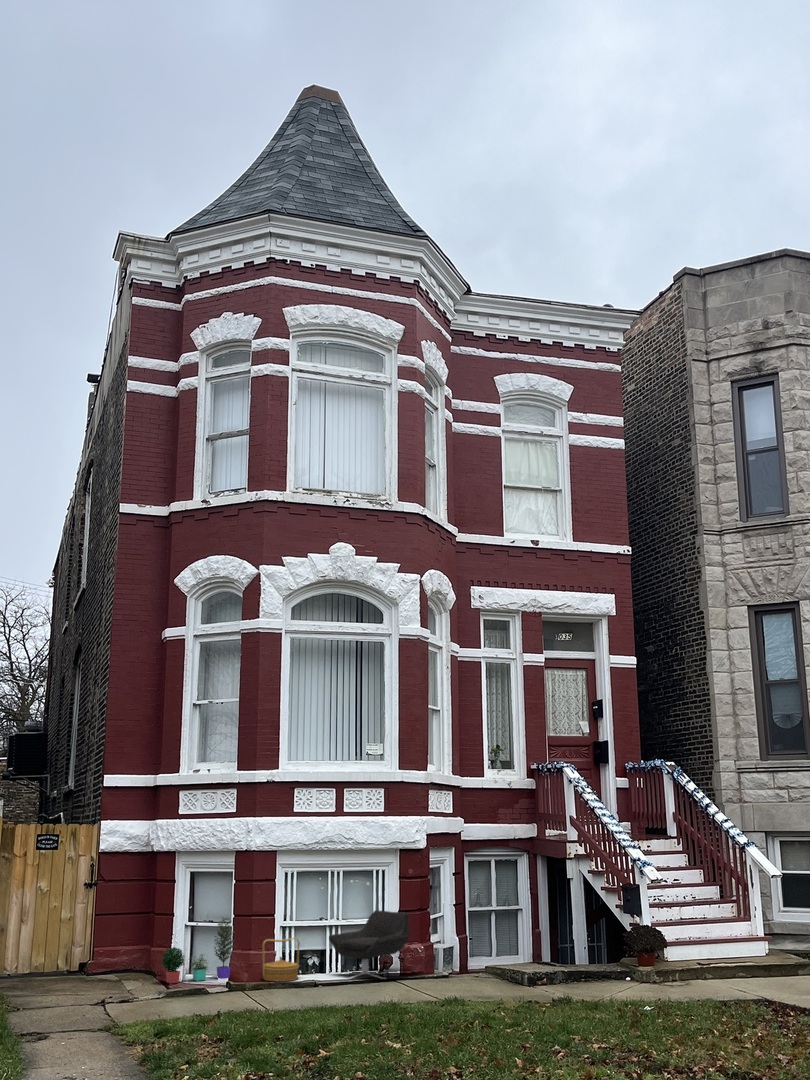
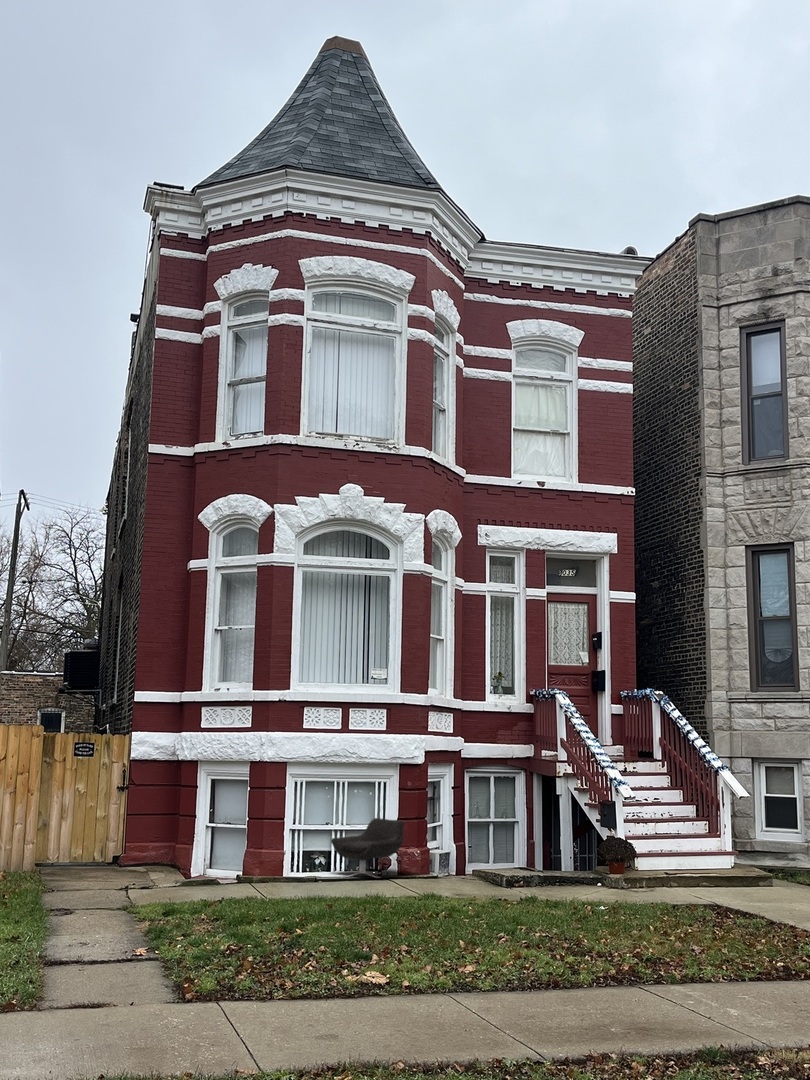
potted plant: present [161,917,234,983] -> none [180,819,247,875]
woven basket: present [263,938,300,981] -> none [270,840,304,877]

